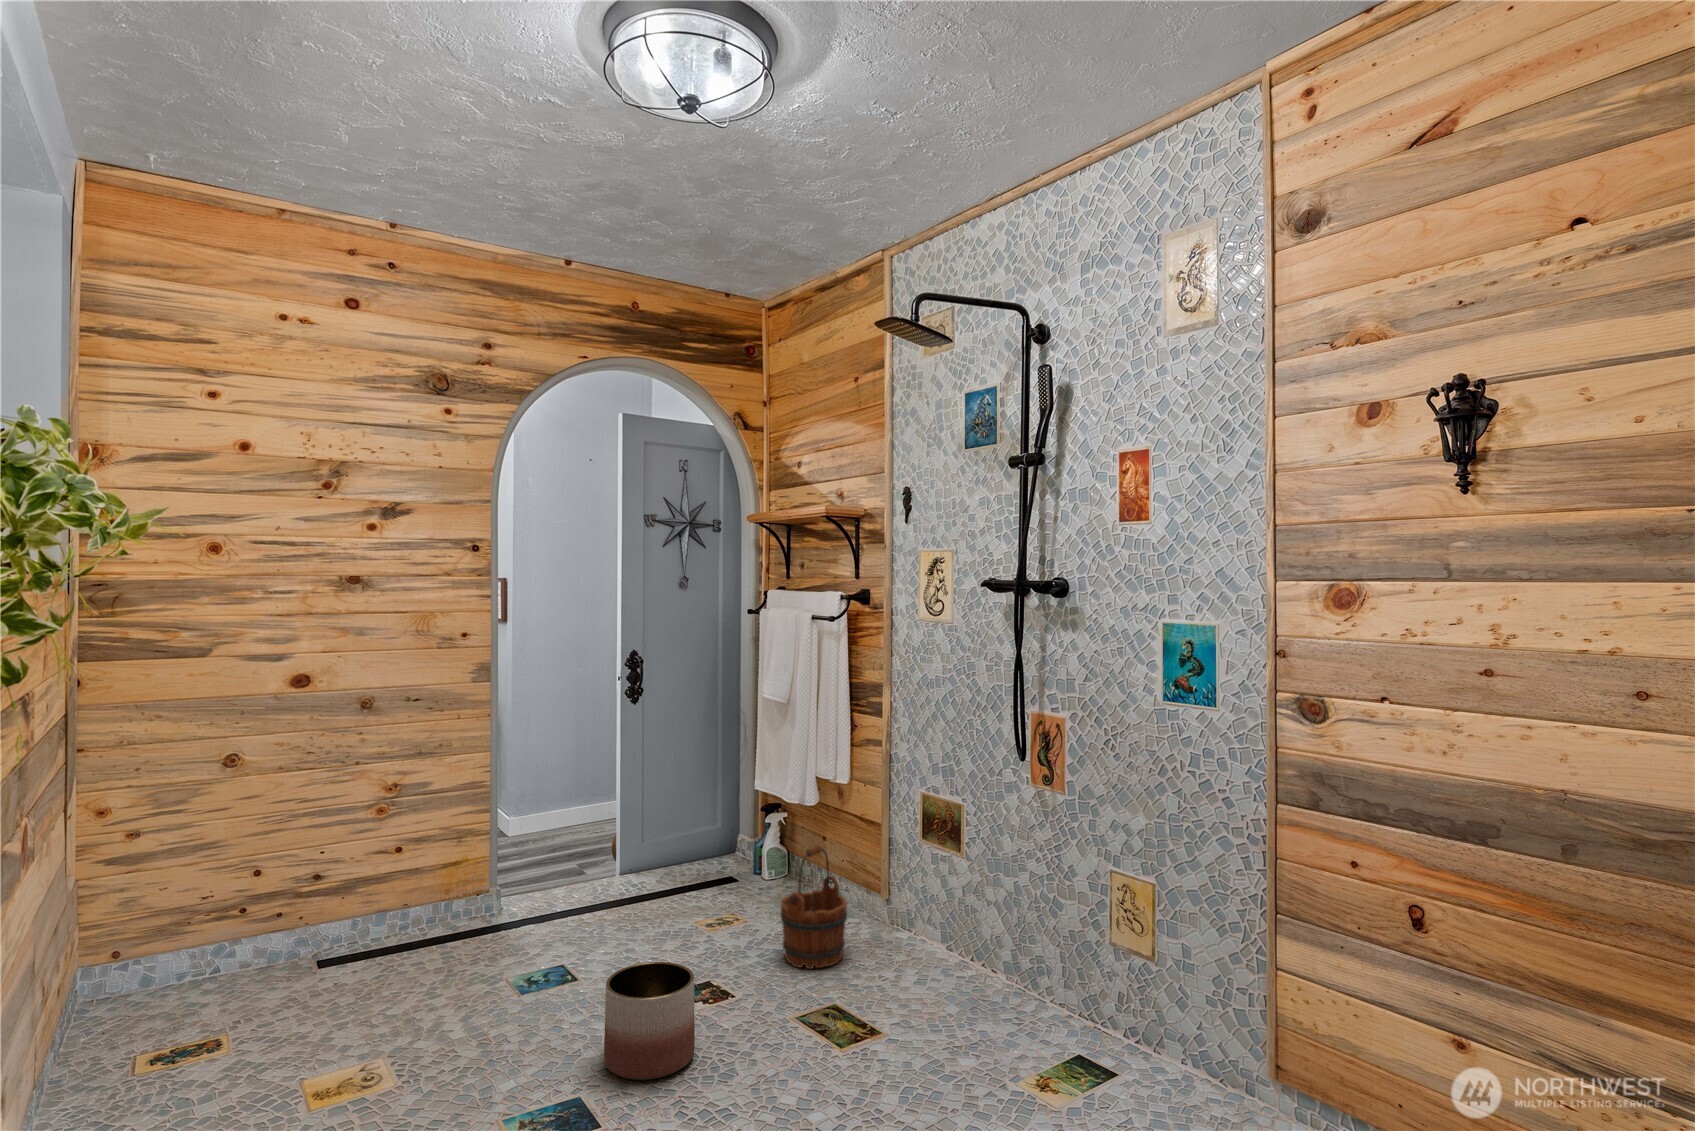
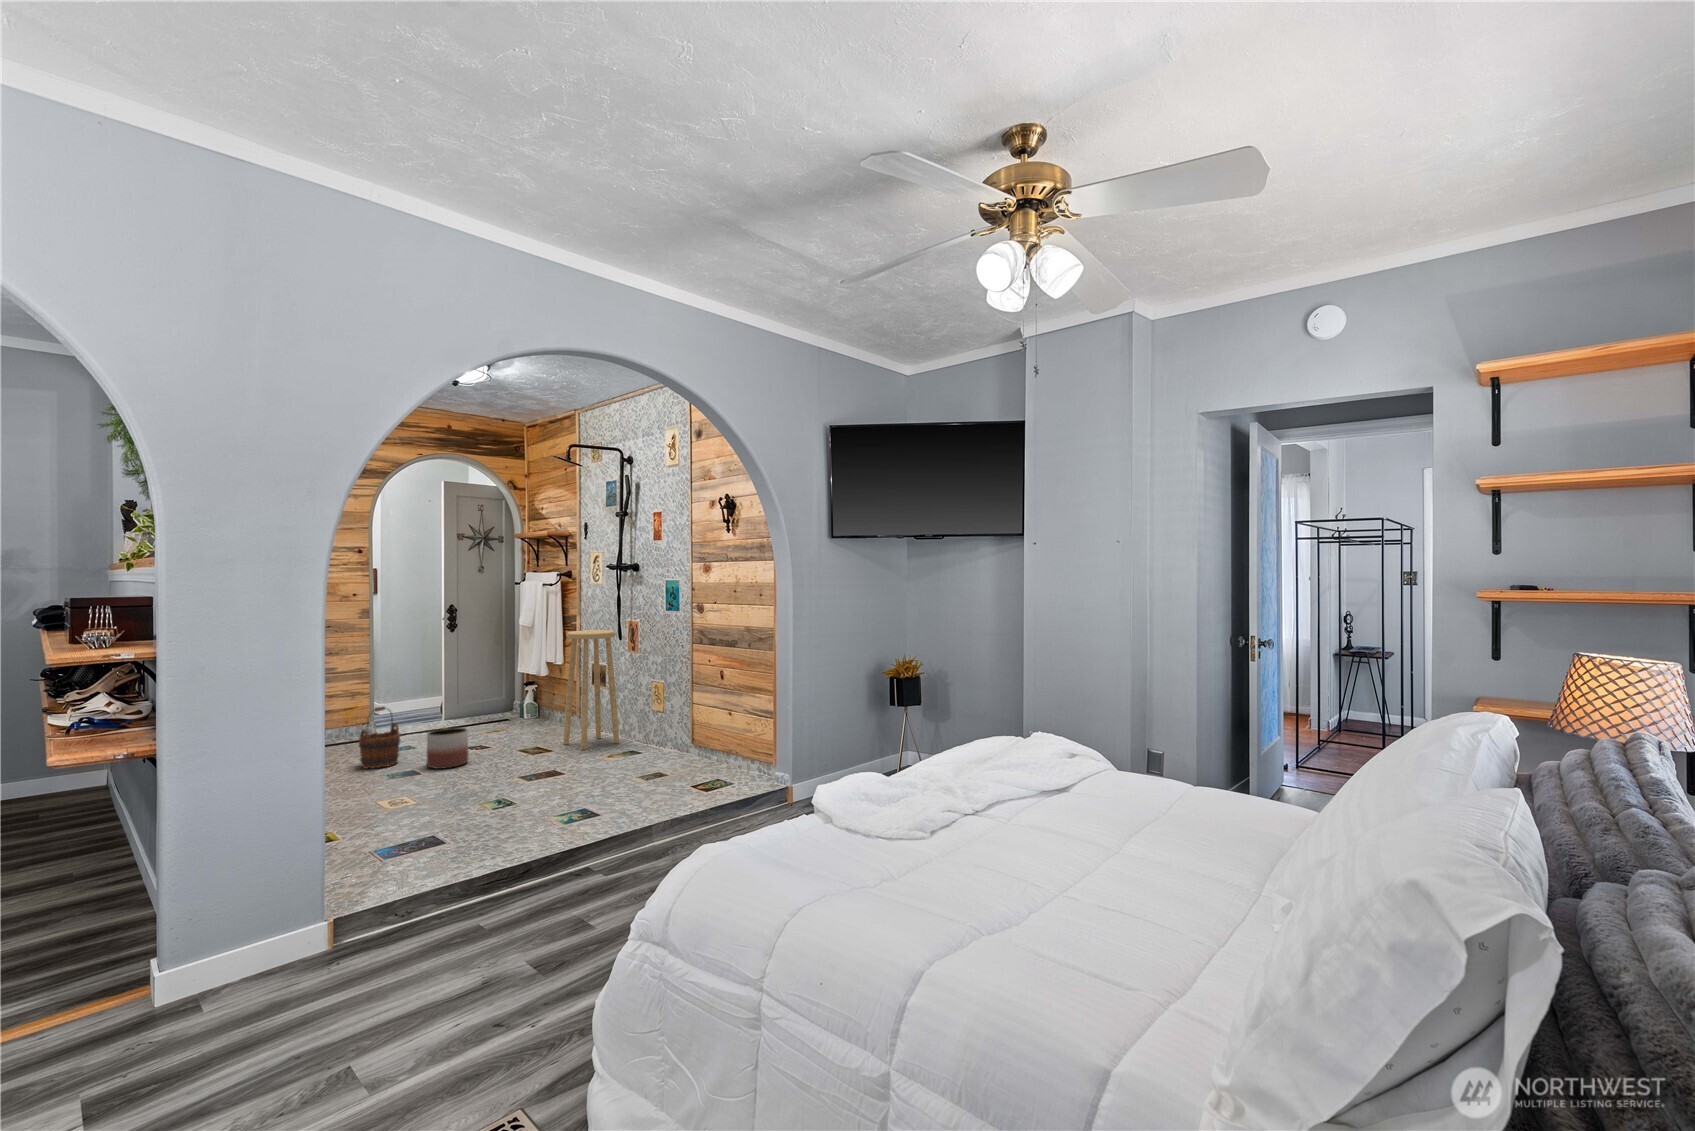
stool: none [884,727,1012,1027] -> present [564,630,619,750]
wooden bucket: present [780,845,847,969] -> present [359,706,400,769]

